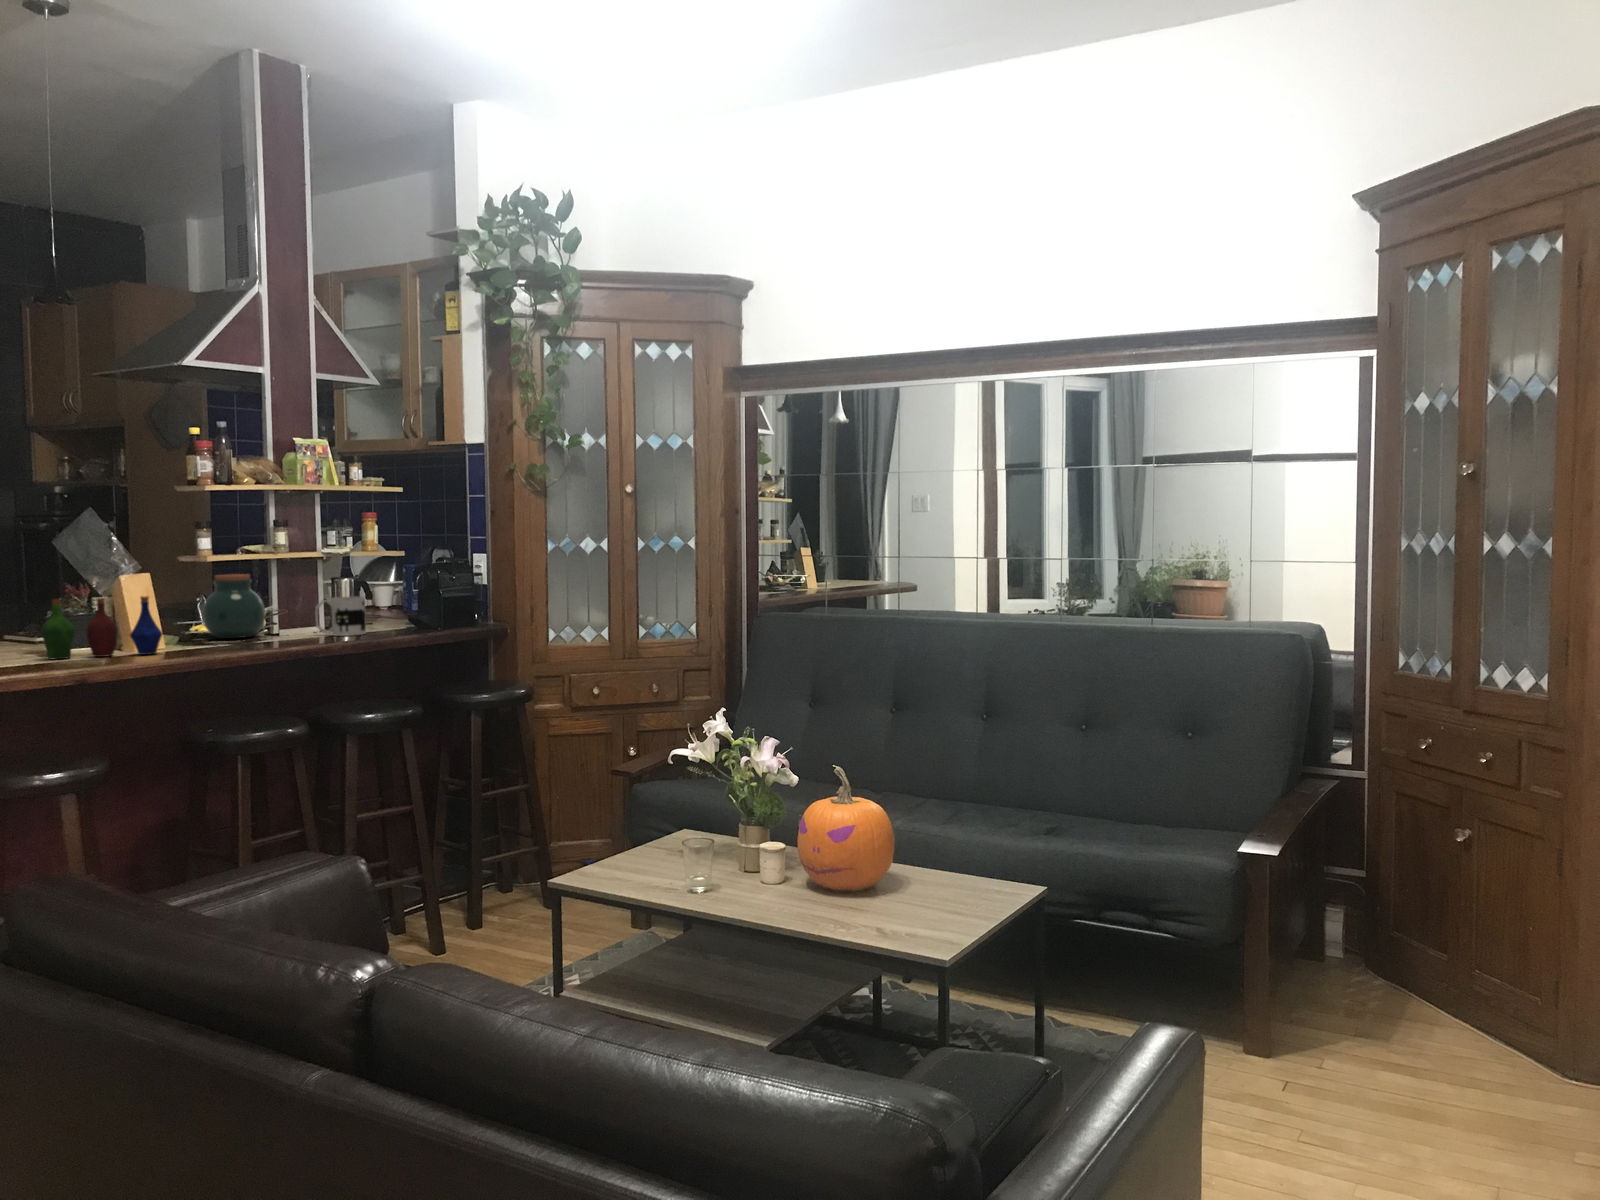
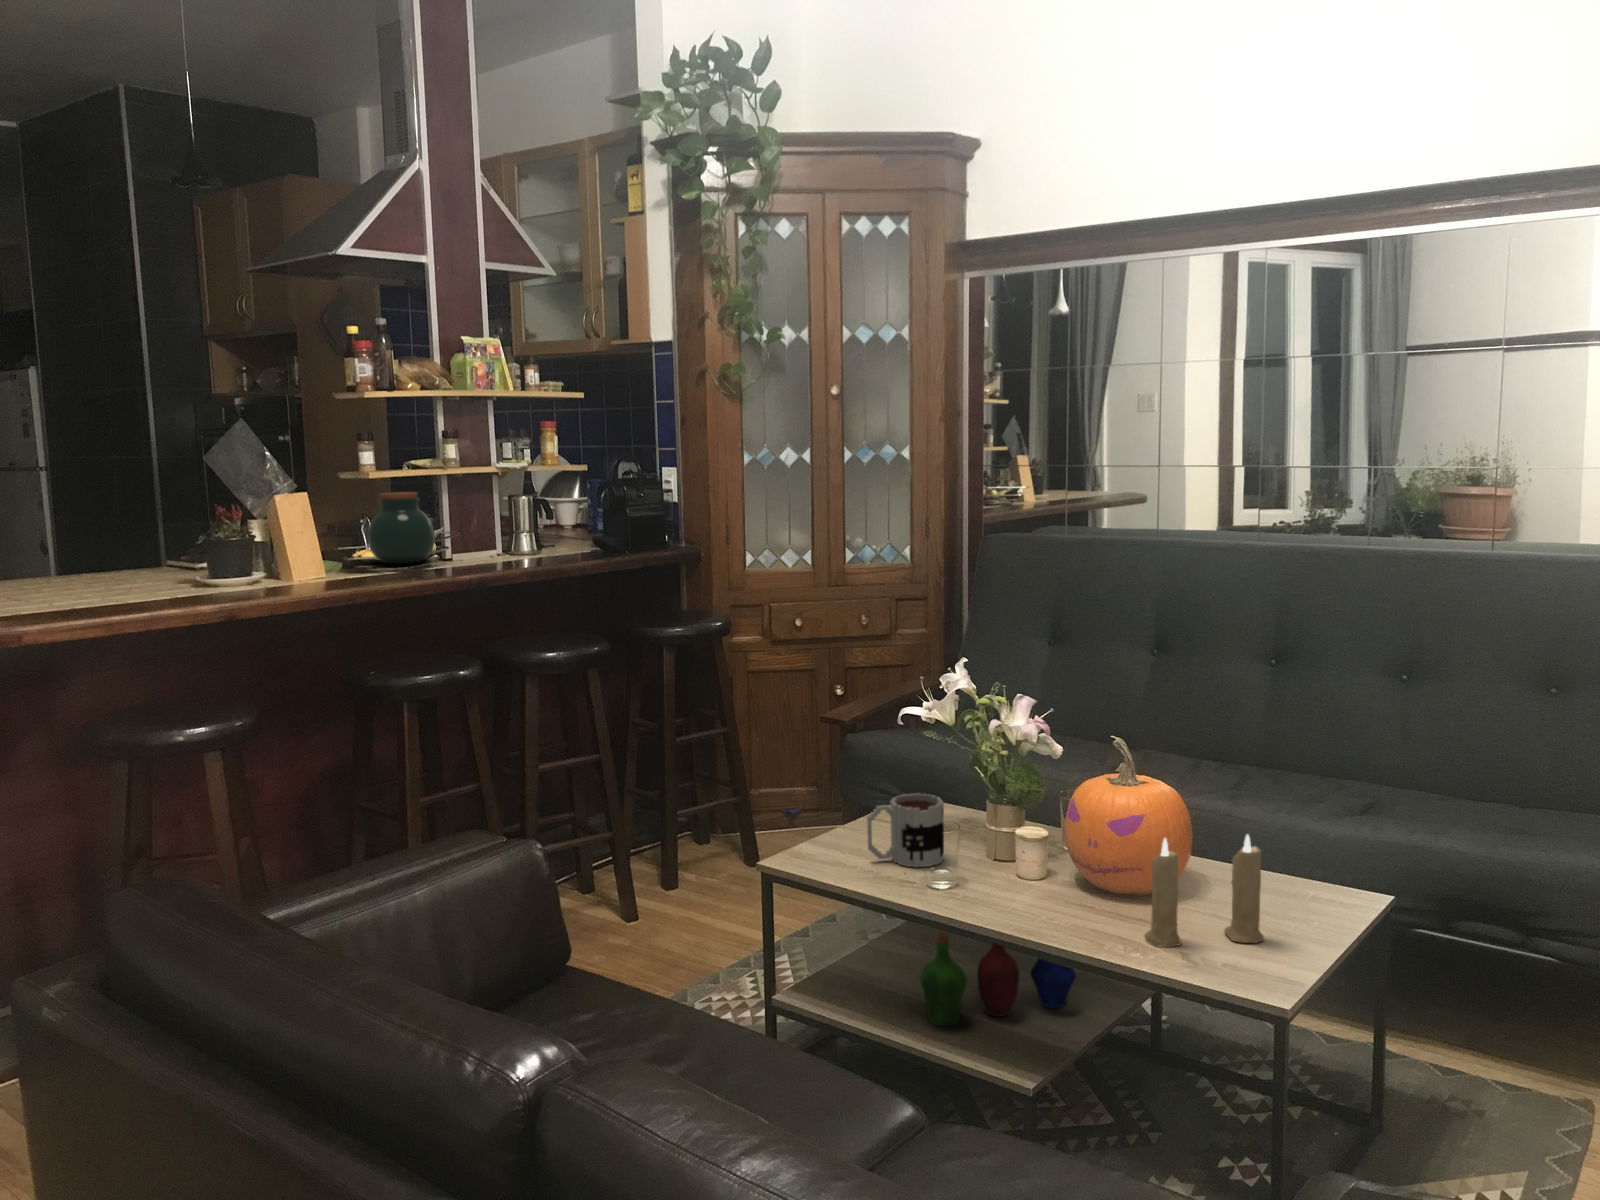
bottle: present [41,596,162,659] -> present [920,931,1076,1026]
mug: present [315,596,366,636] -> present [867,793,944,867]
candle: none [852,830,940,923] -> present [1145,835,1263,947]

